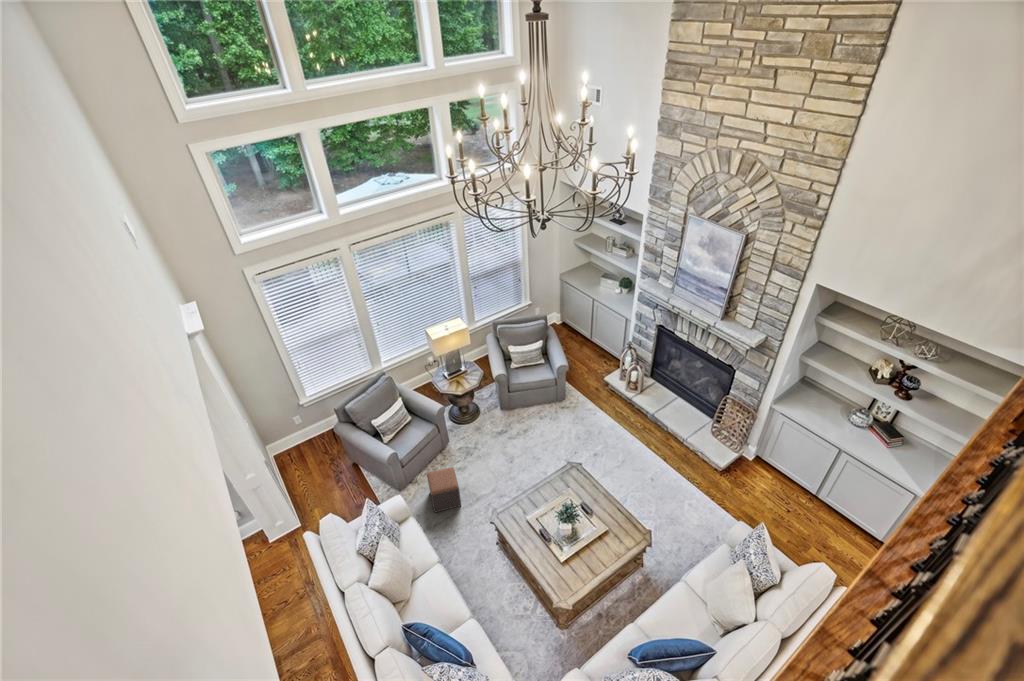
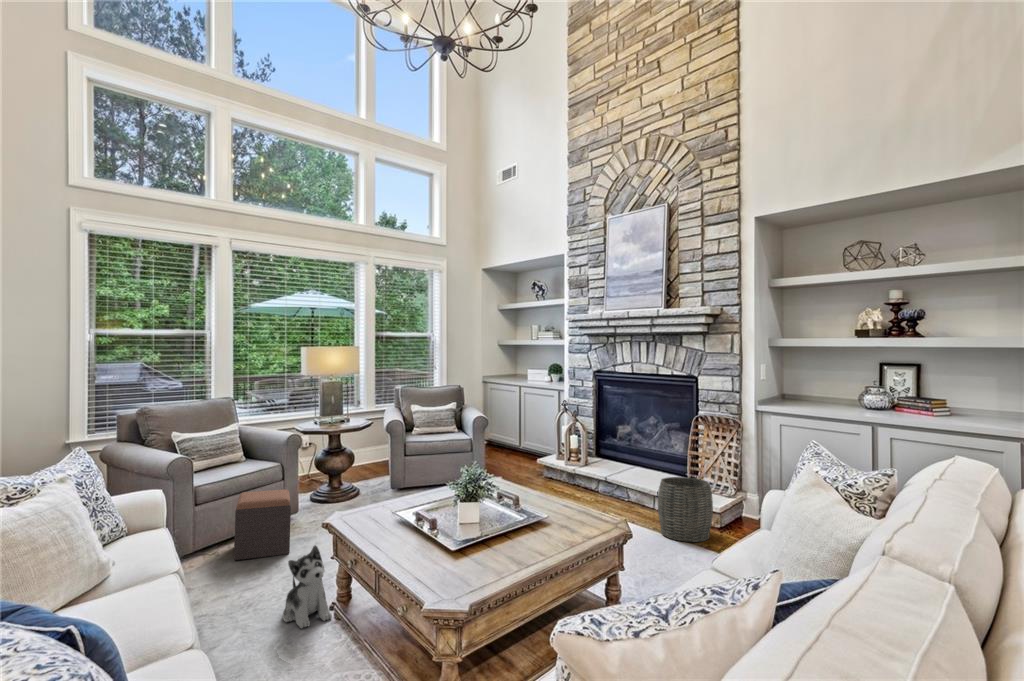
woven basket: none [680,466,716,511] -> present [658,477,713,542]
plush toy: none [474,557,498,591] -> present [283,545,332,628]

